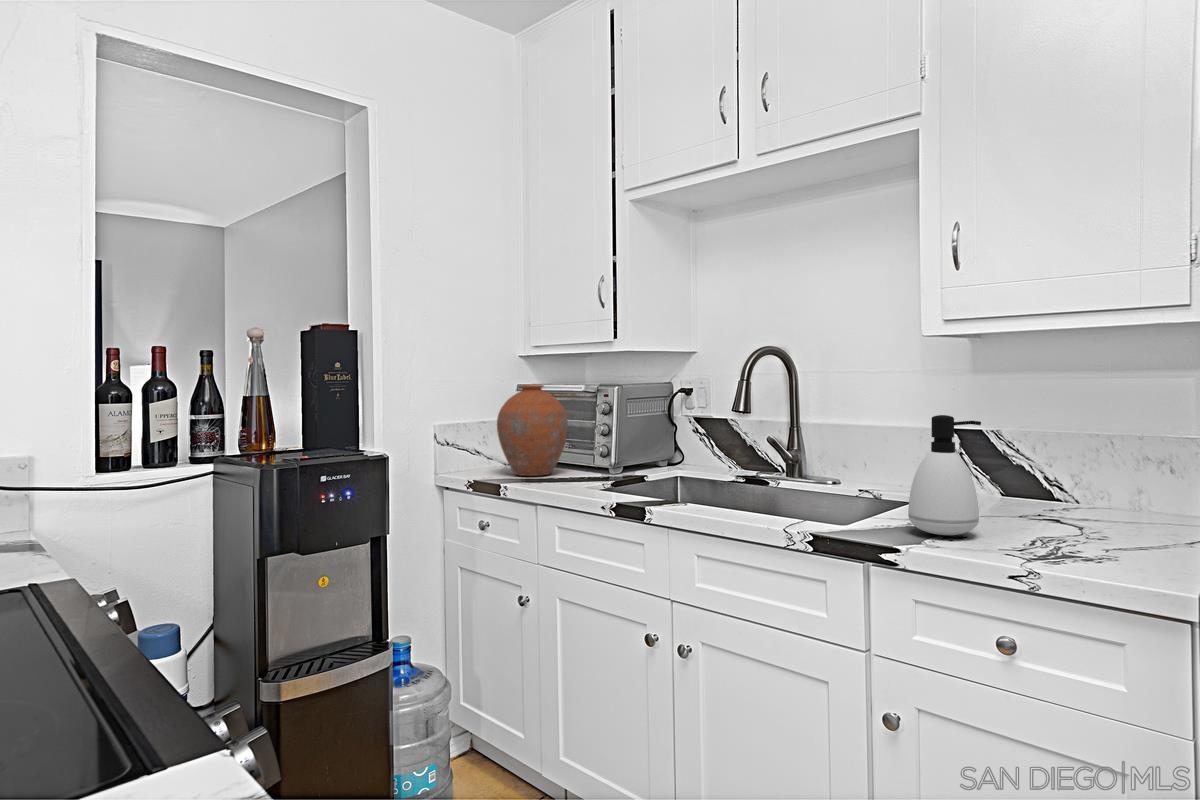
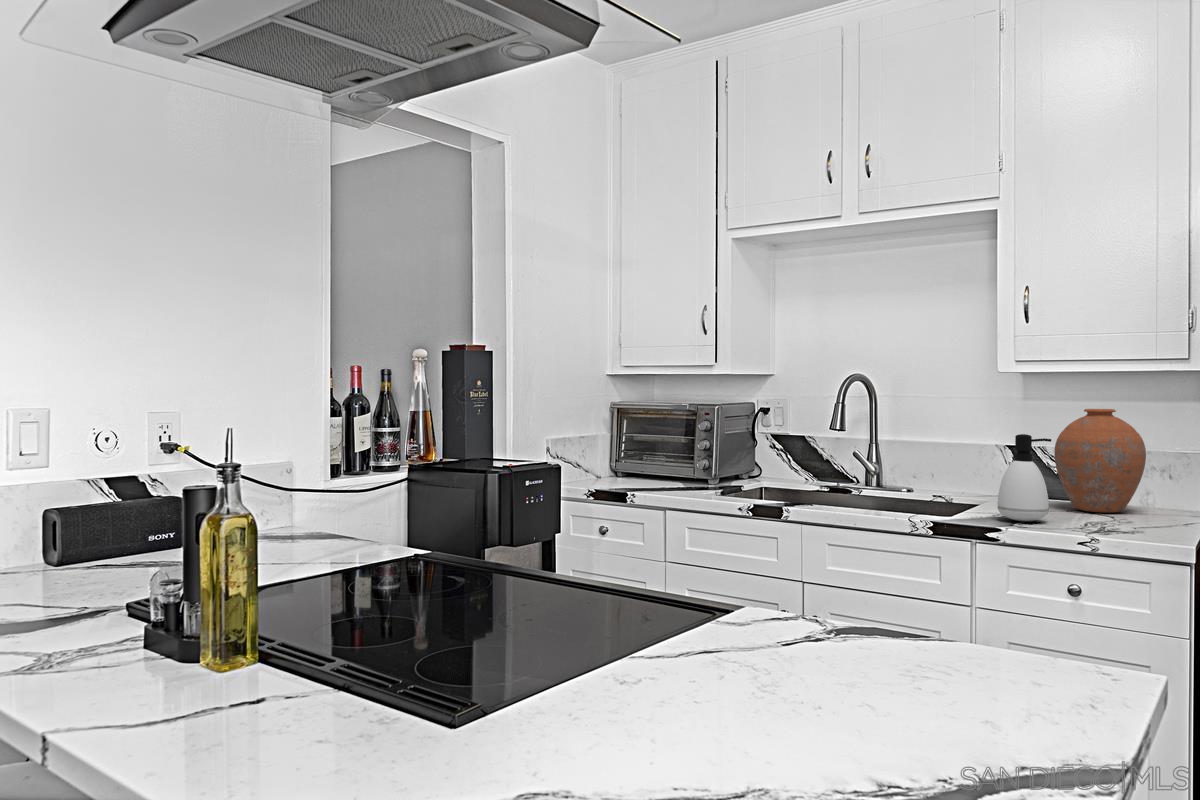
vase: present [497,385,568,476] -> present [1054,409,1146,513]

